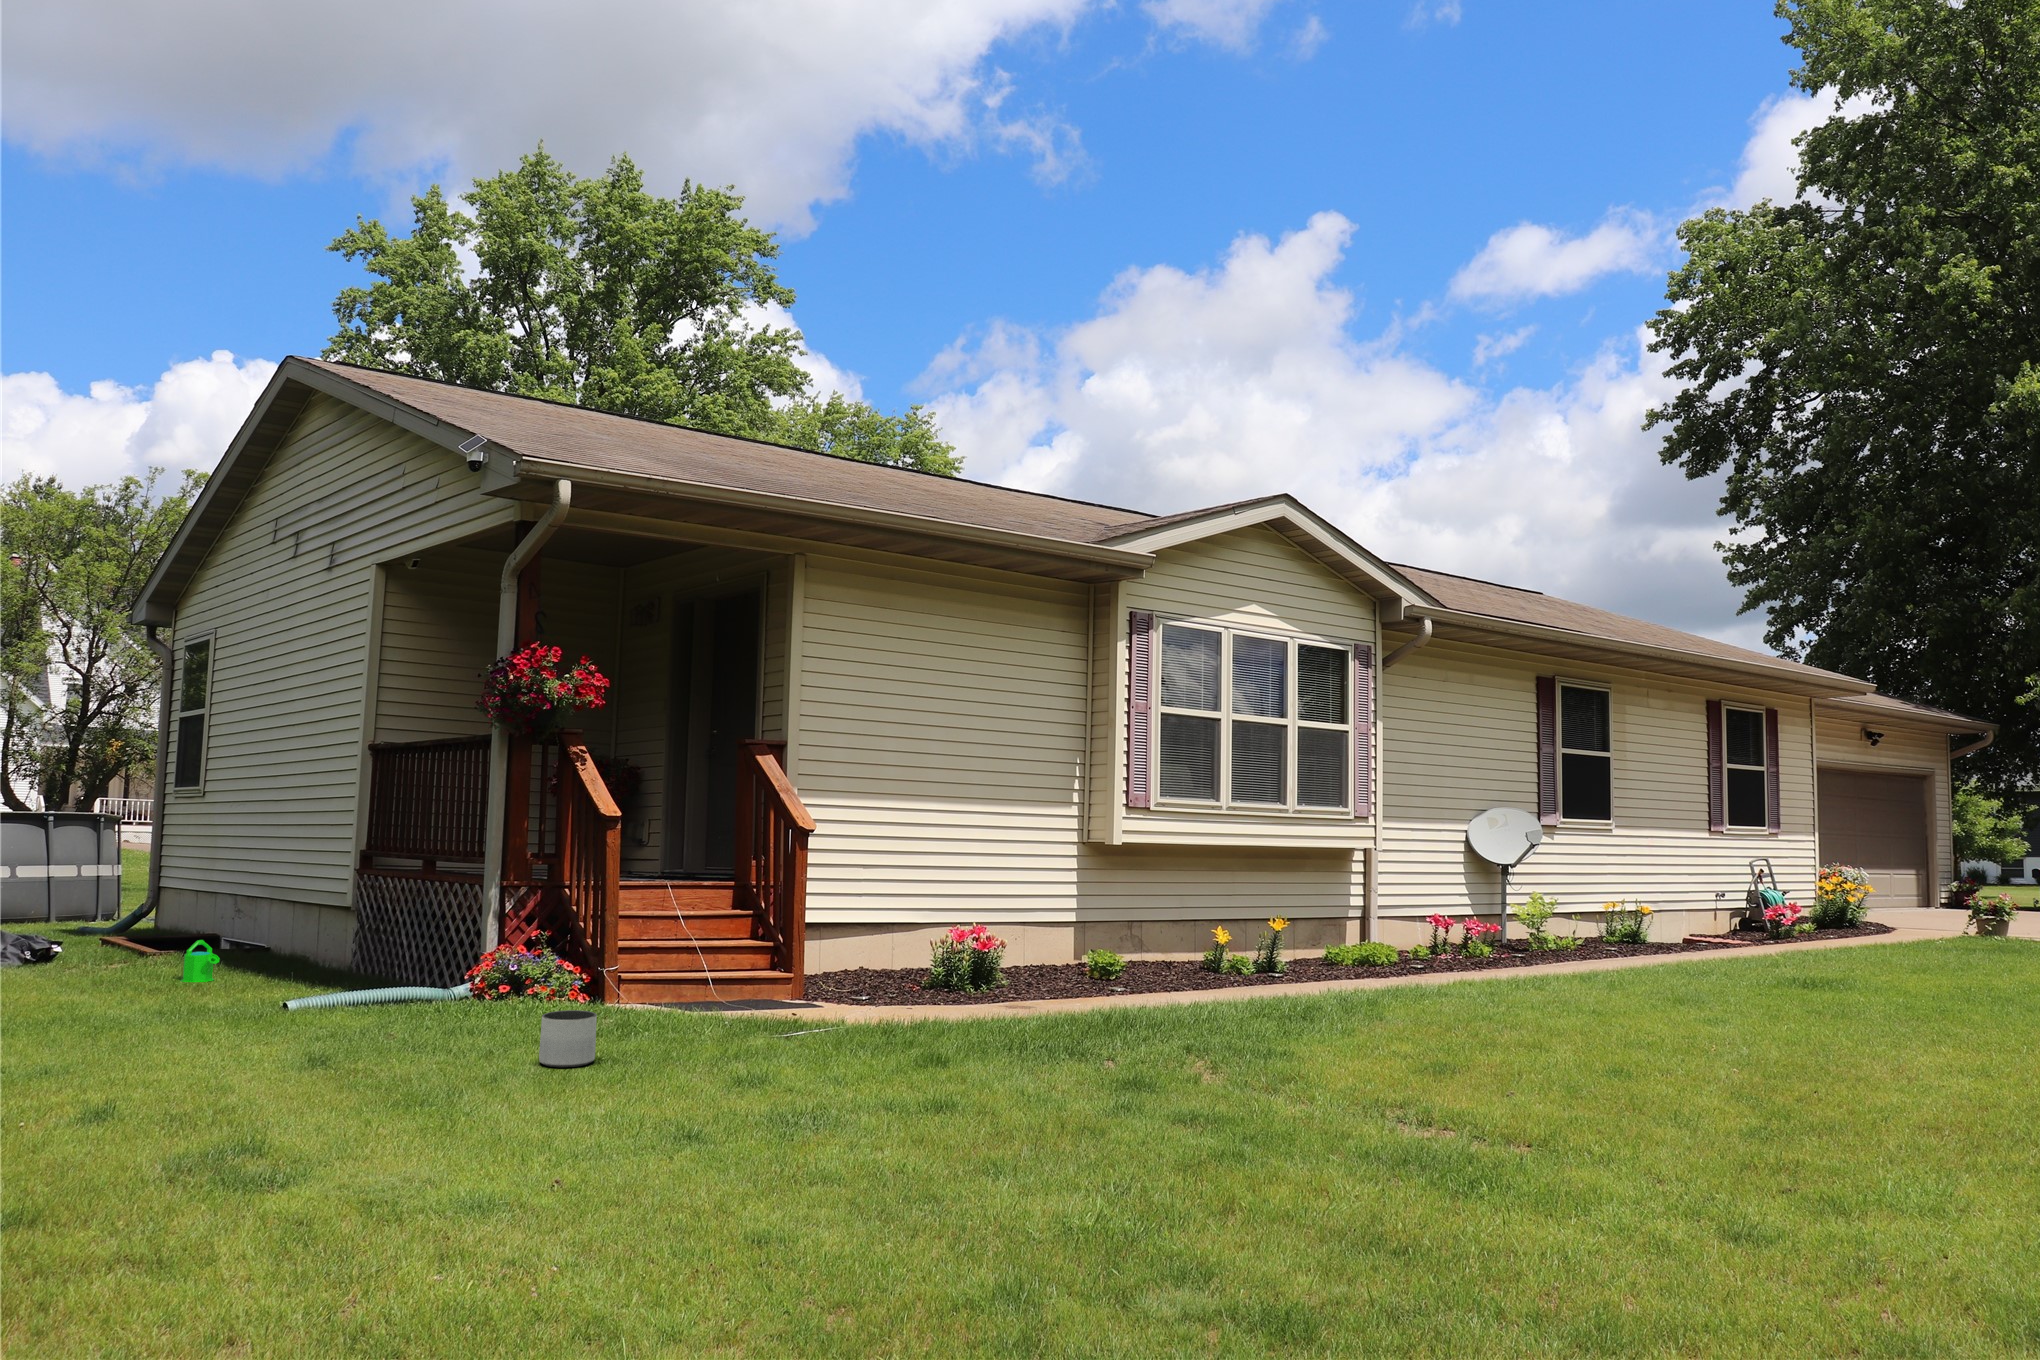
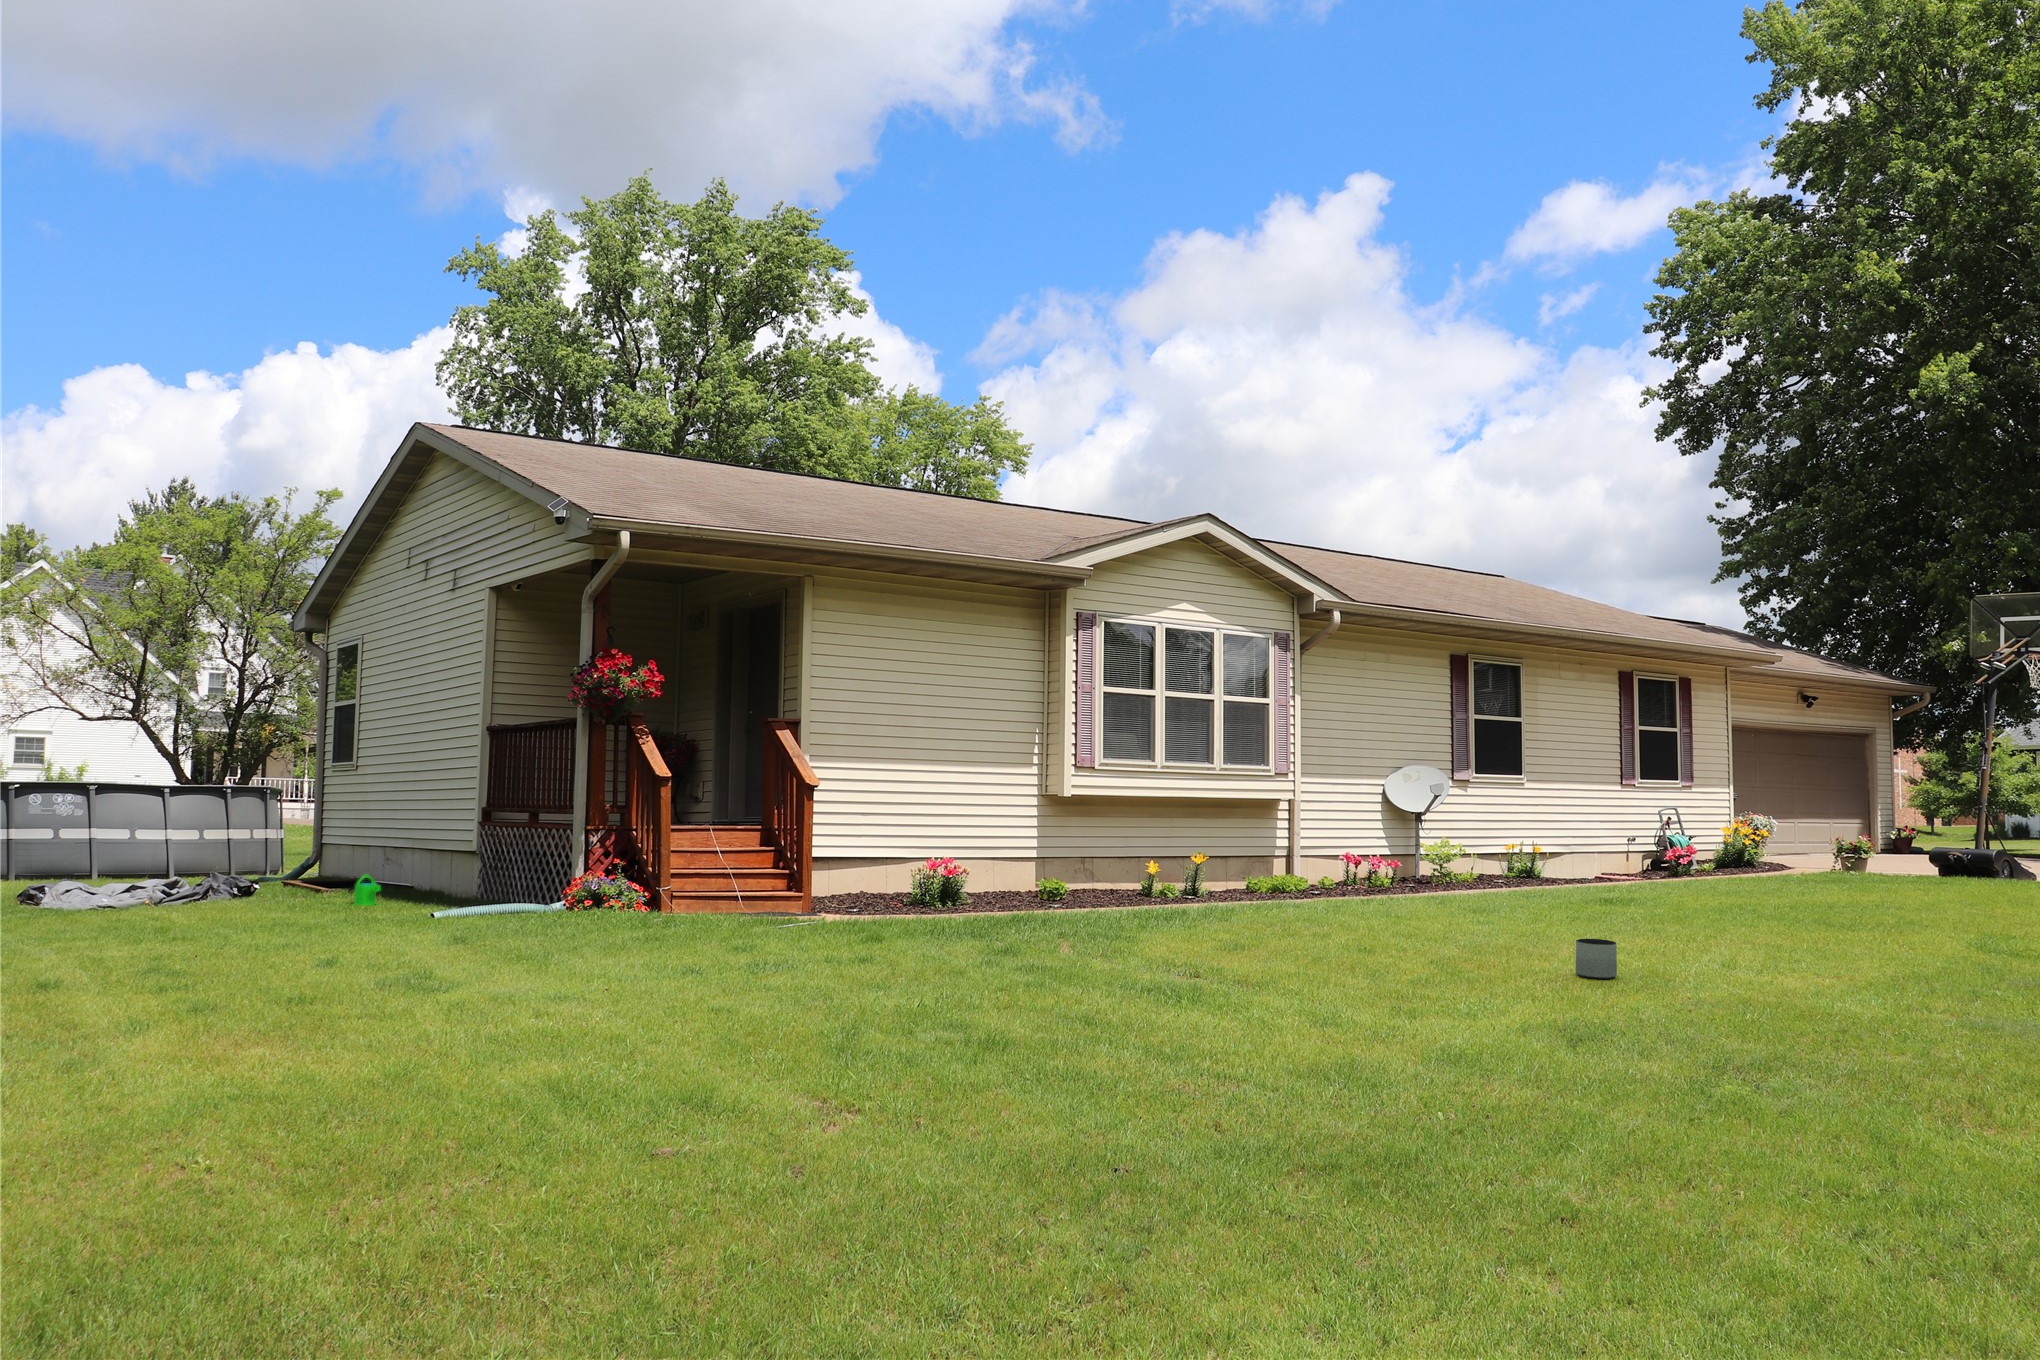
planter: present [539,1010,597,1067] -> present [1576,939,1617,979]

